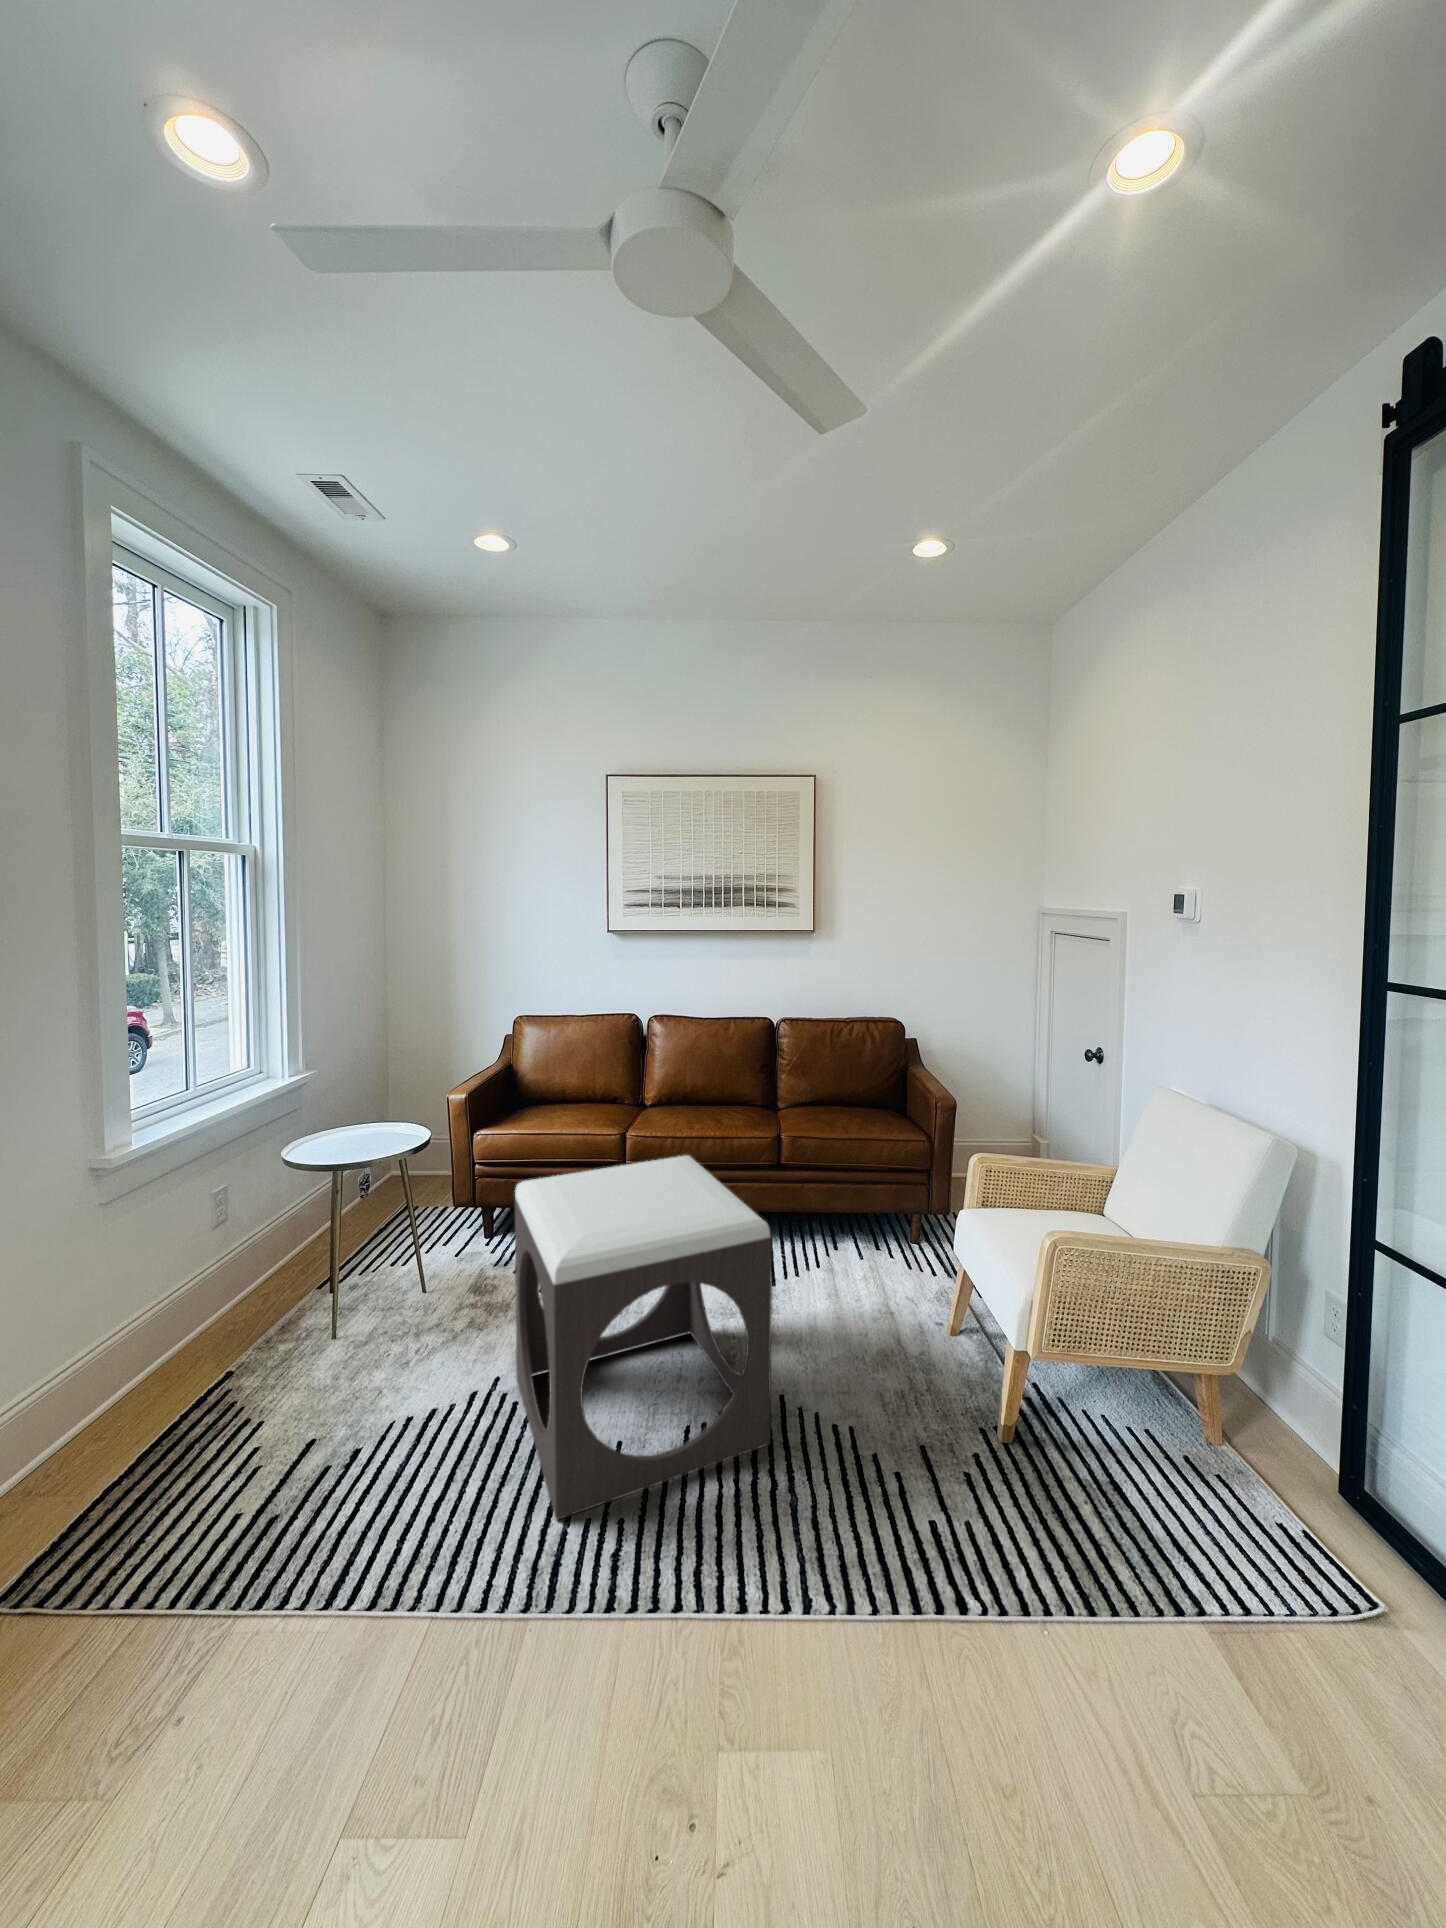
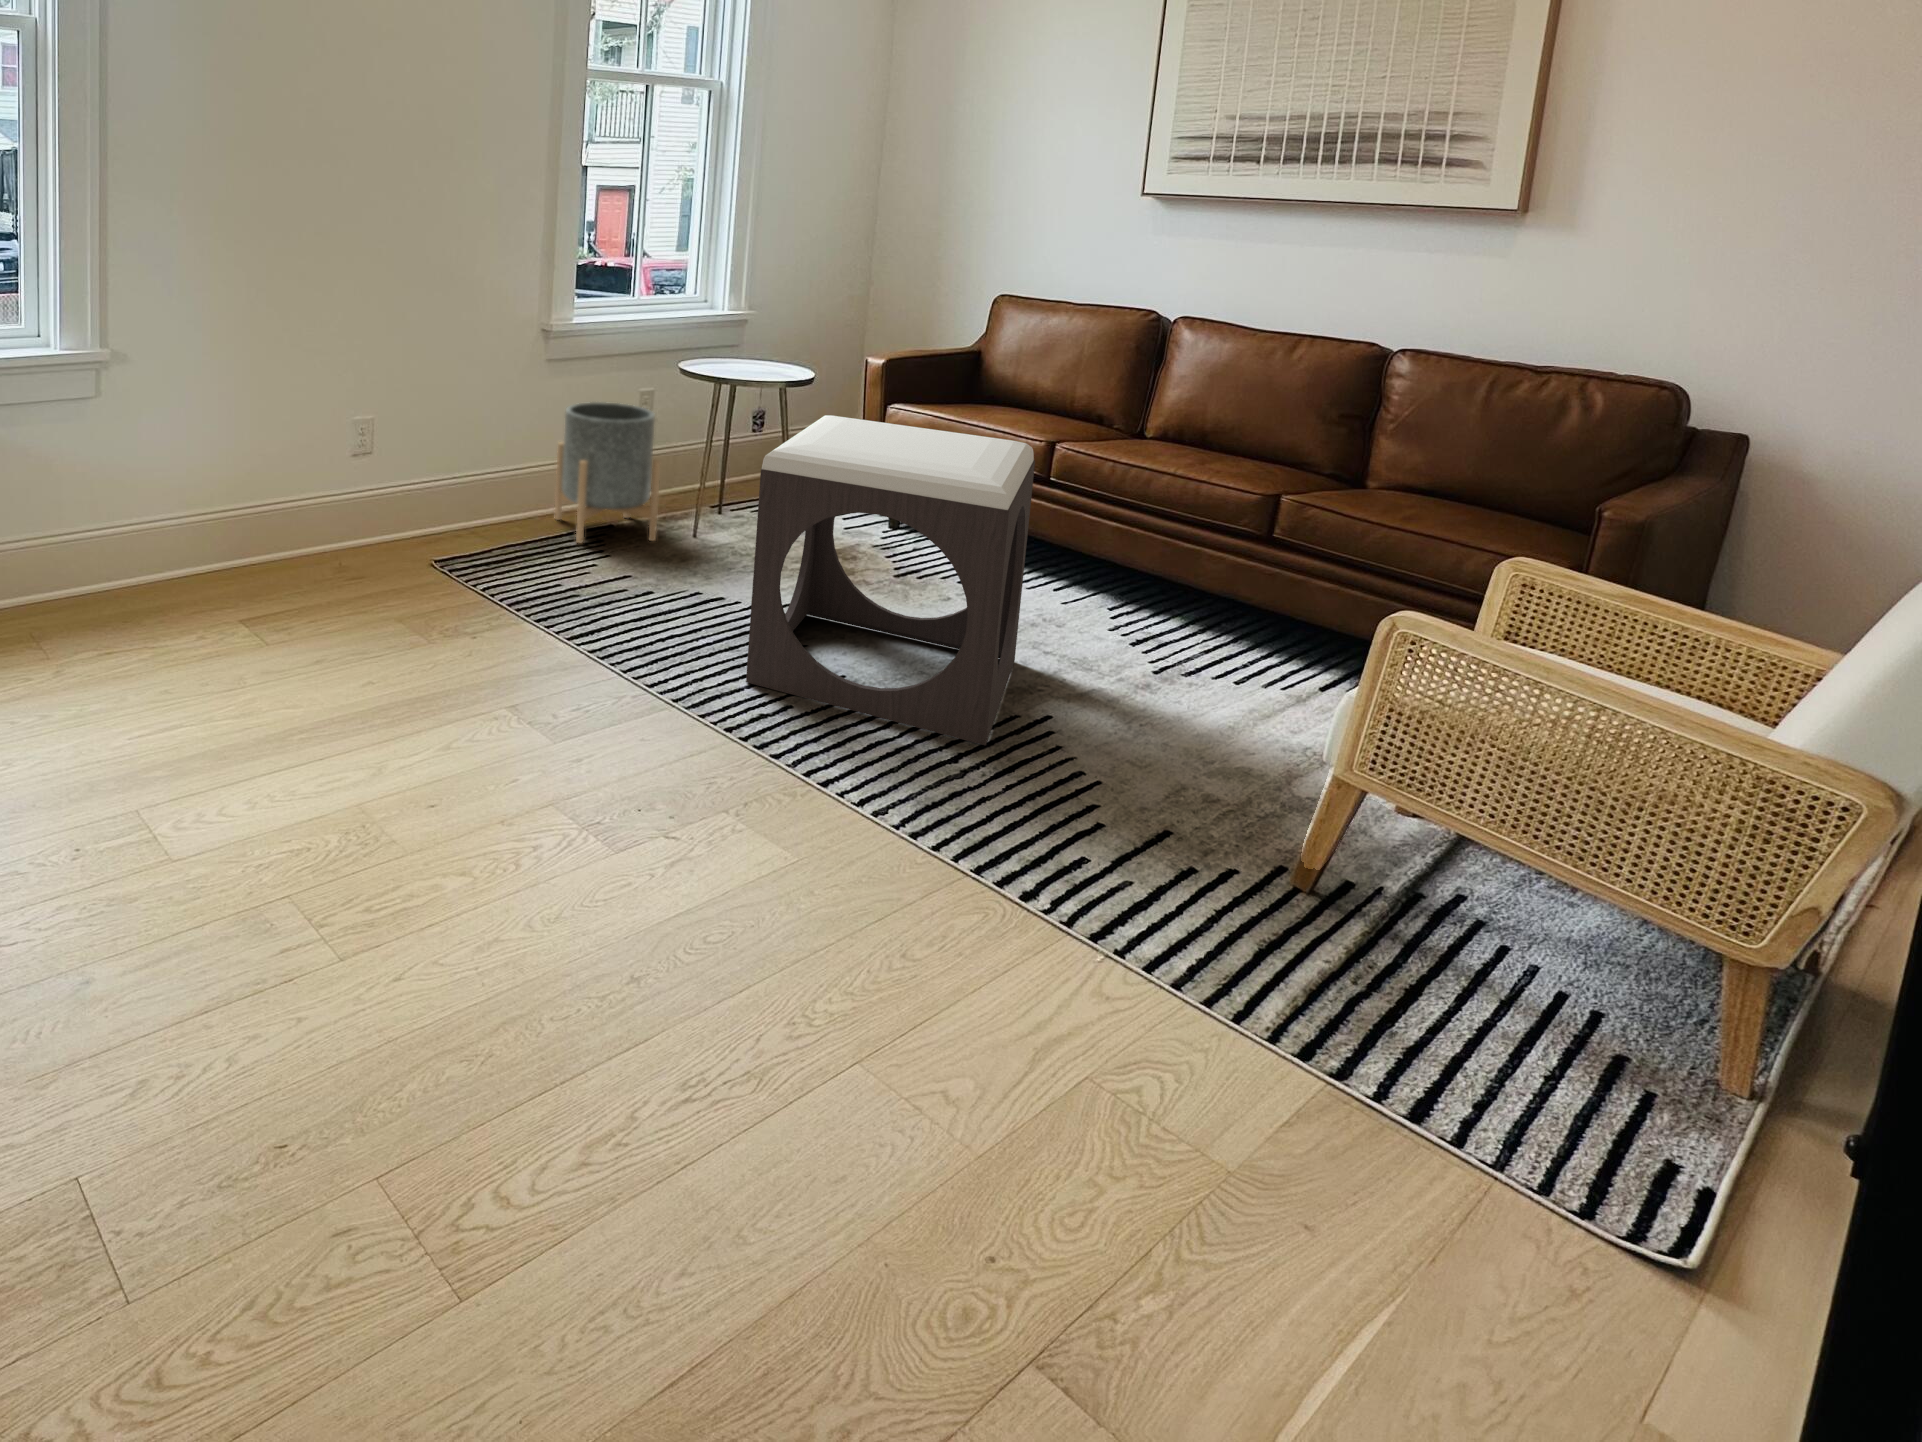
planter: none [126,1216,292,1424] -> present [554,402,660,543]

